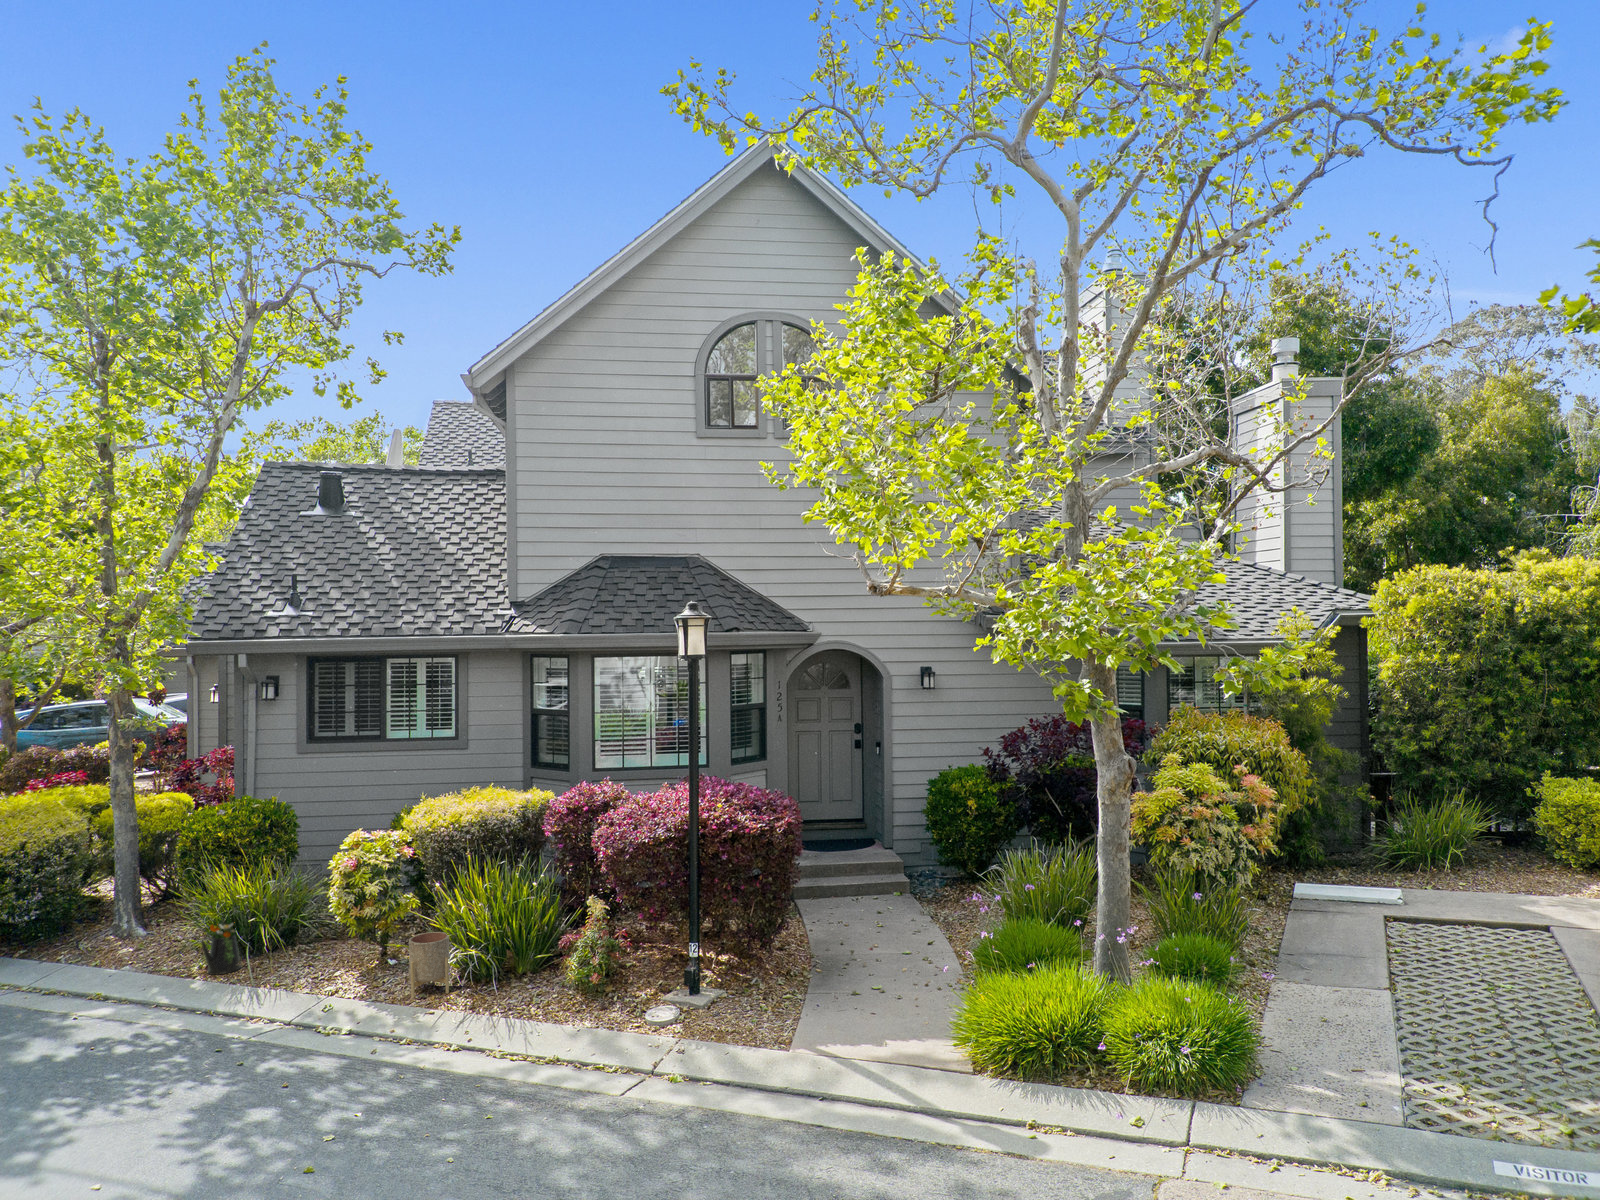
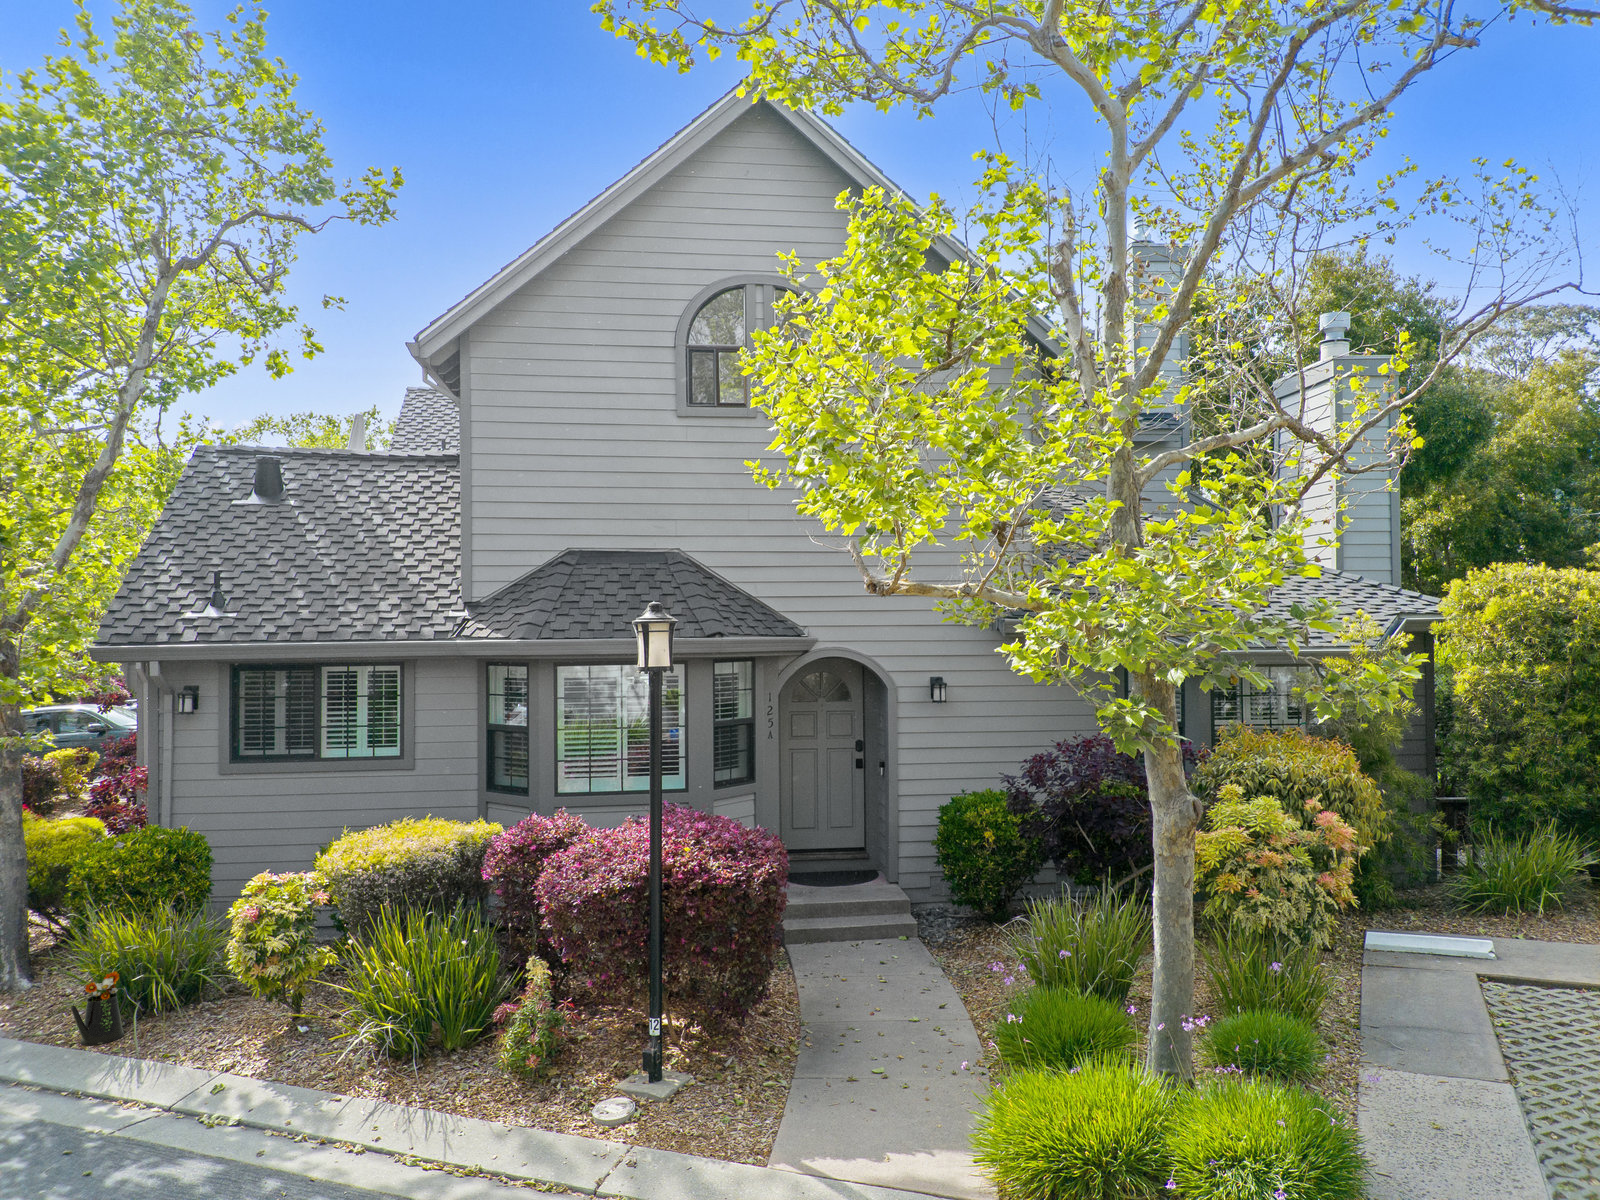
planter: present [409,932,450,998] -> none [312,999,362,1083]

